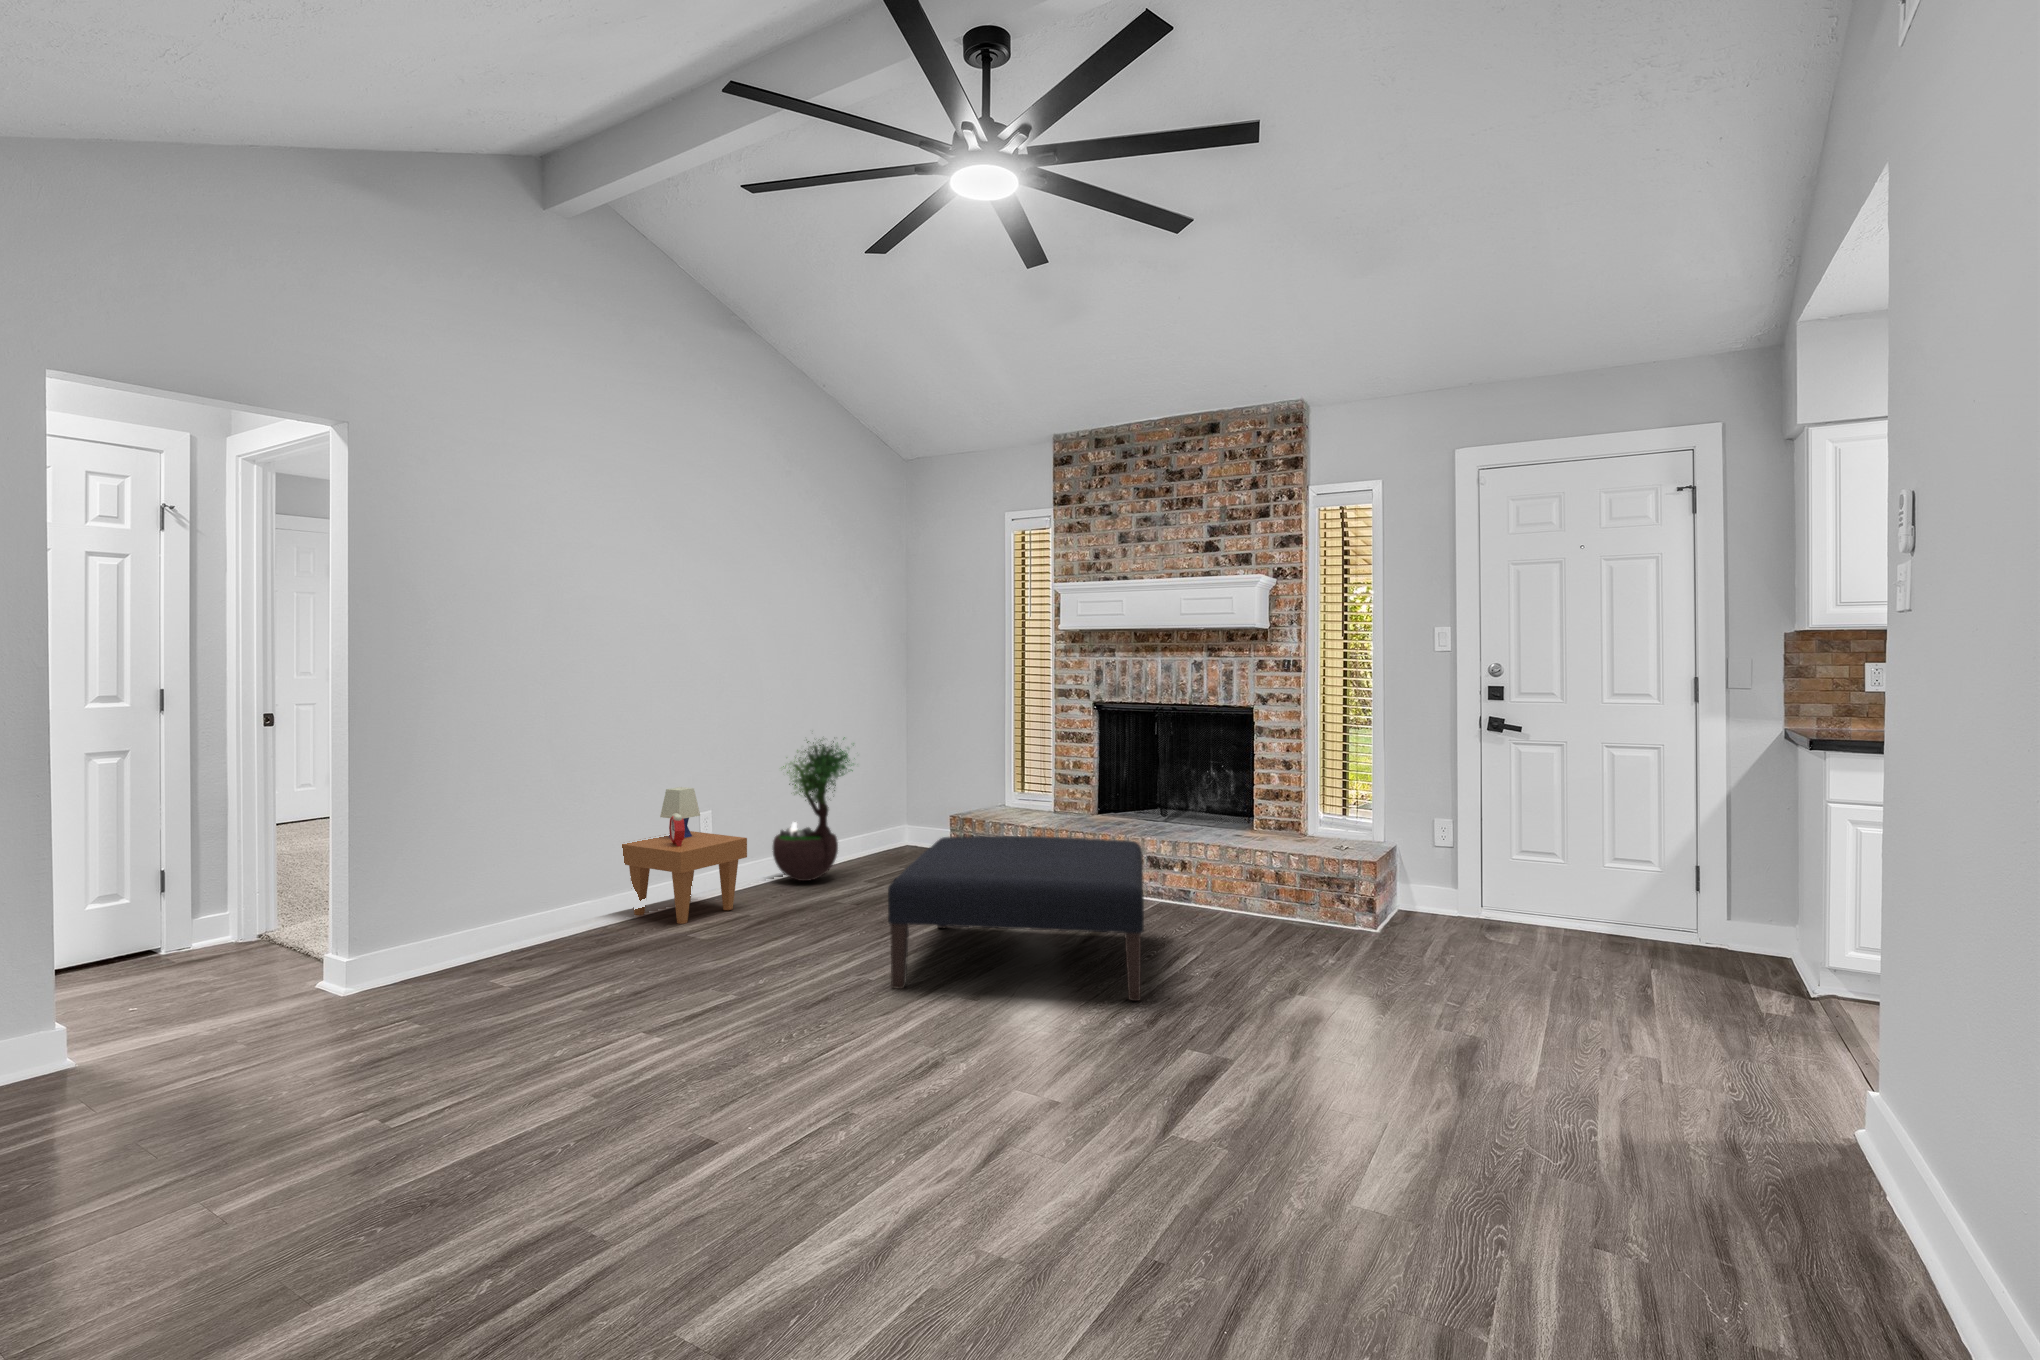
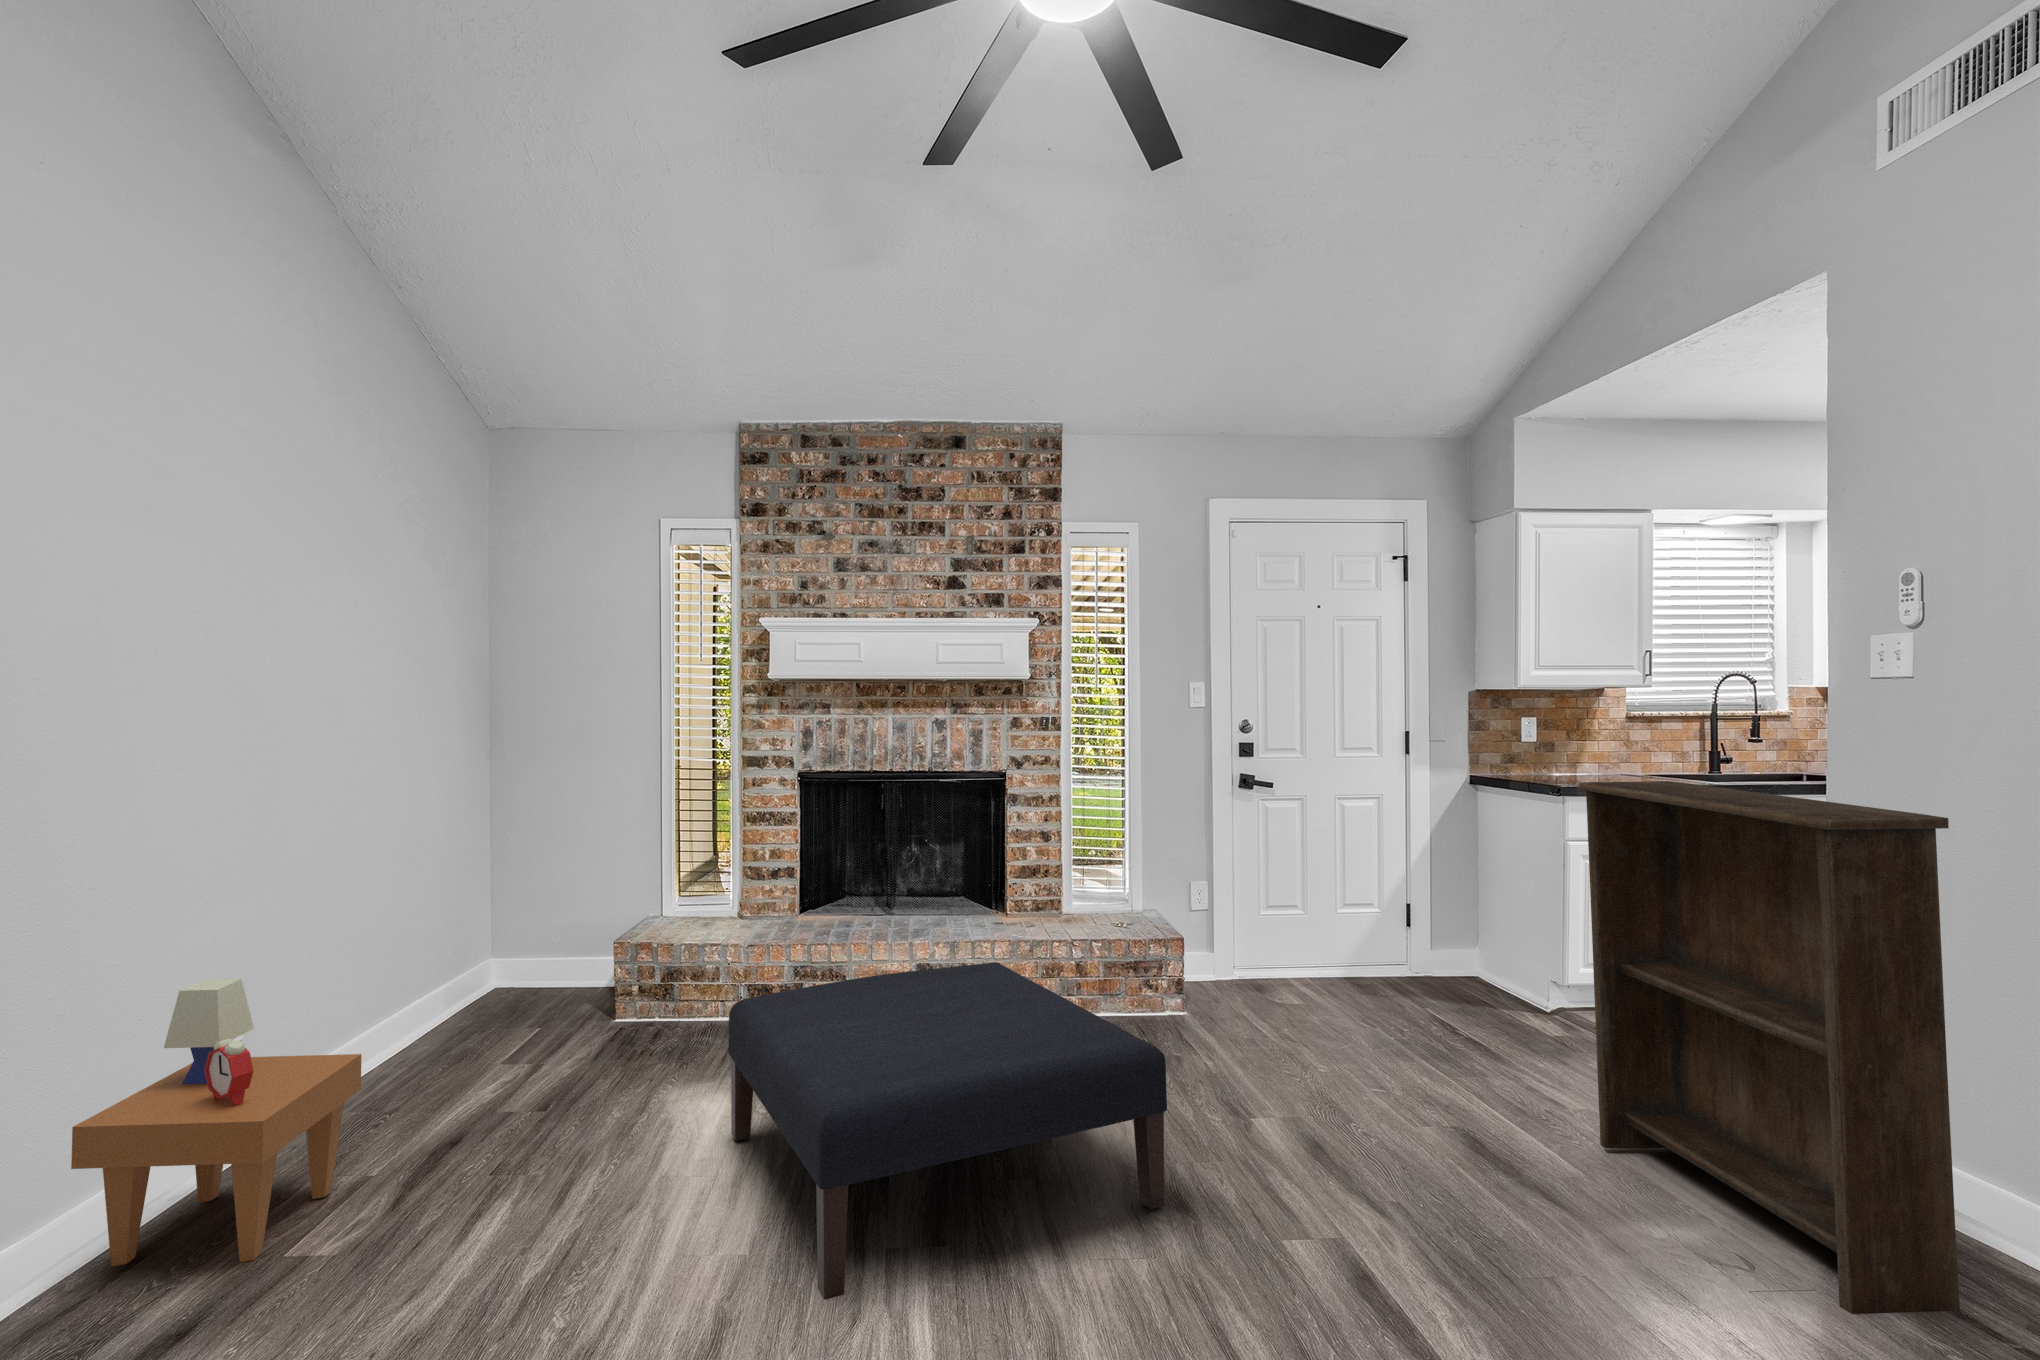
bookshelf: none [1562,713,1701,1190] -> present [1579,781,1960,1314]
potted tree: present [773,737,853,881] -> none [342,842,500,1095]

